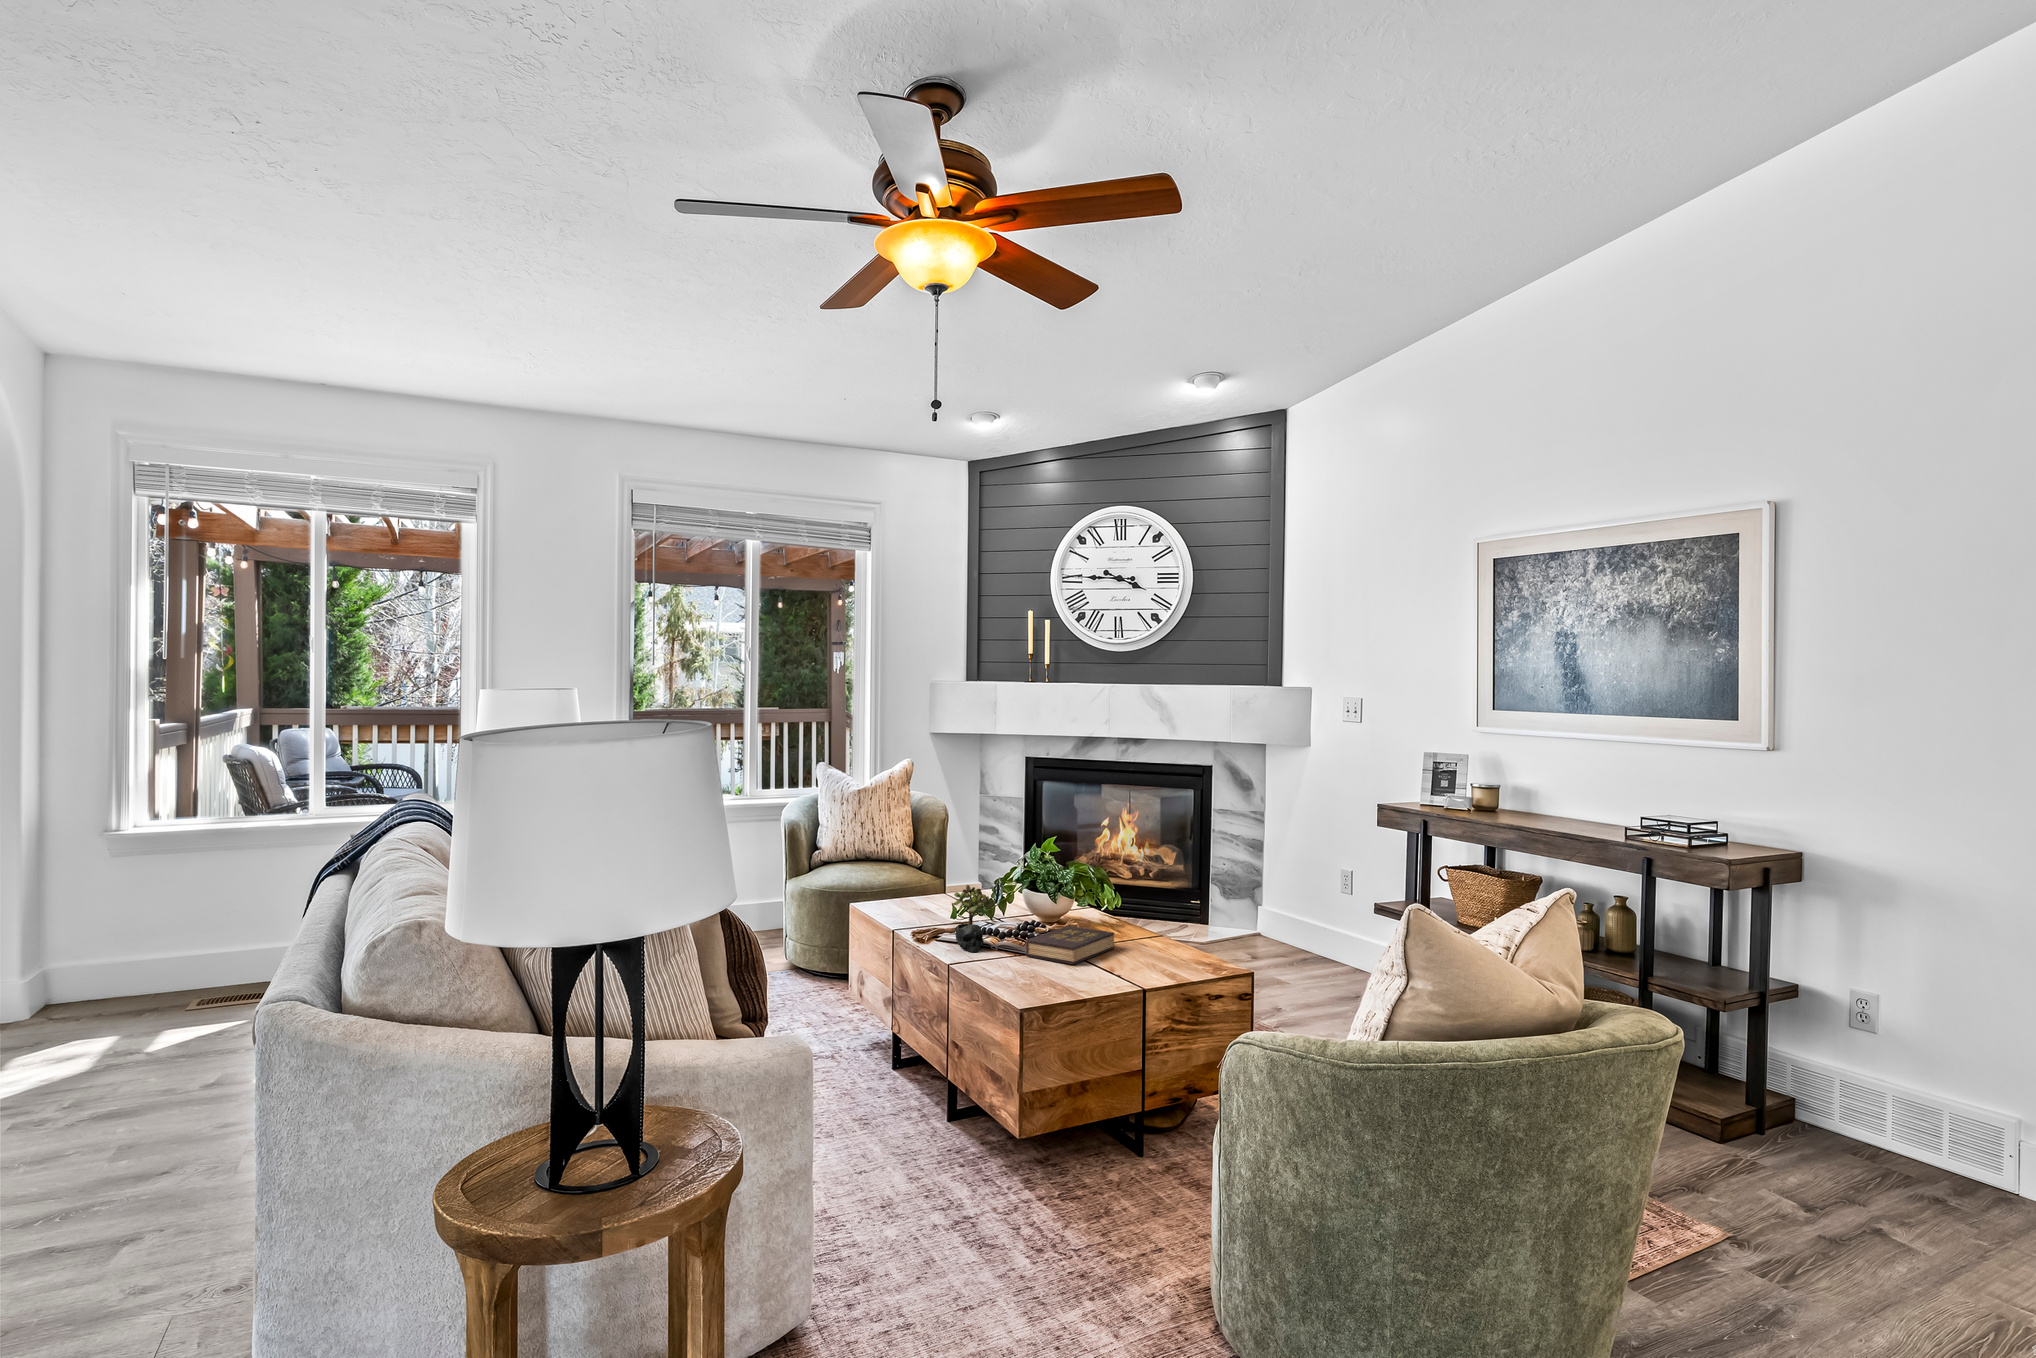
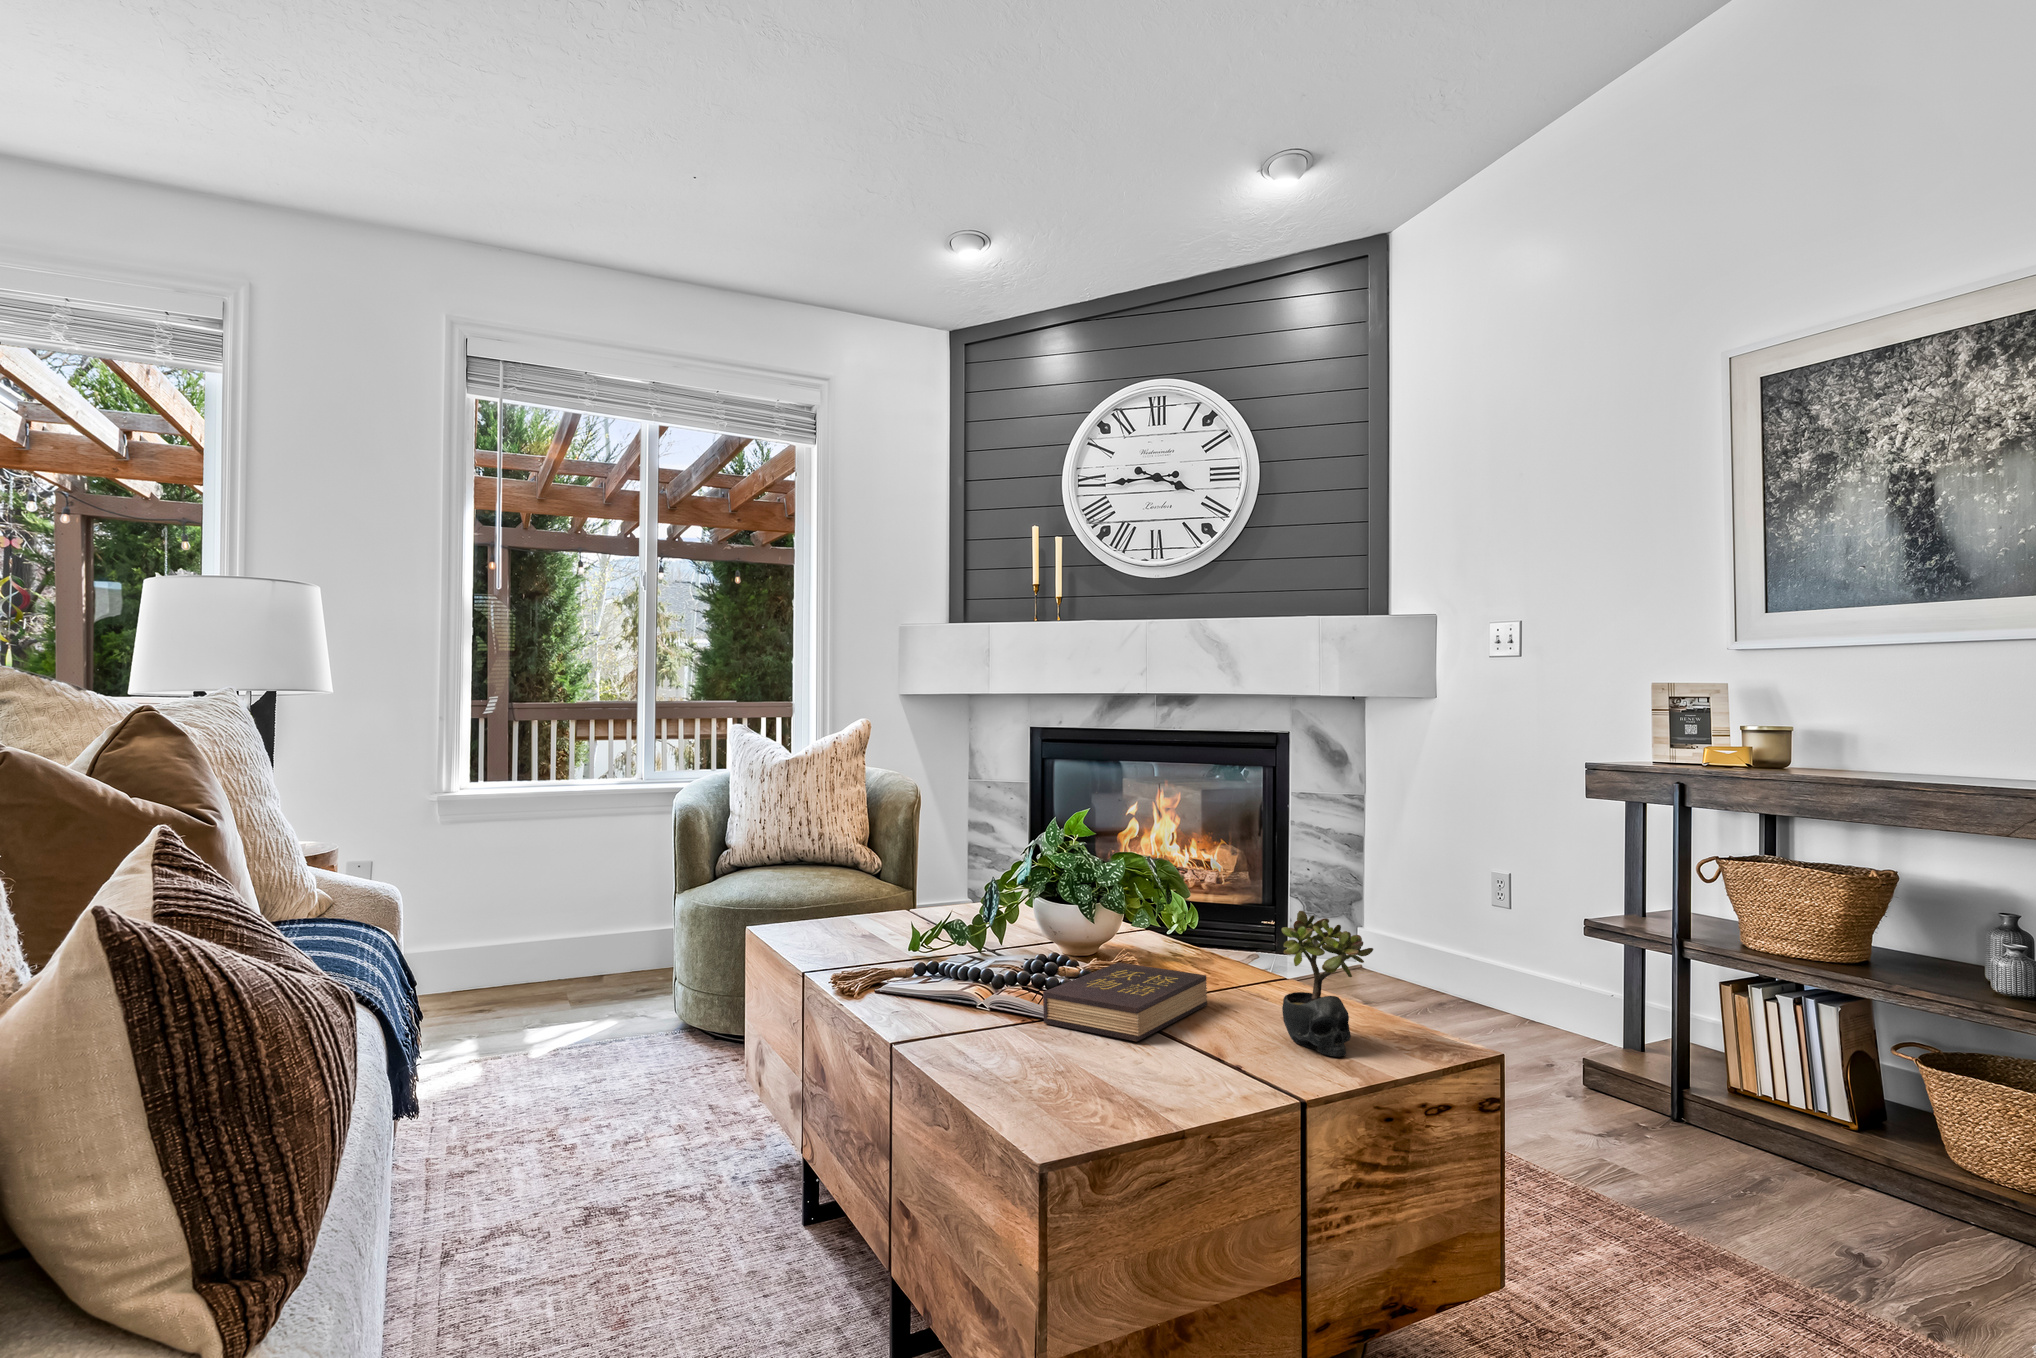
succulent plant: present [952,885,995,952] -> present [1281,911,1373,1057]

